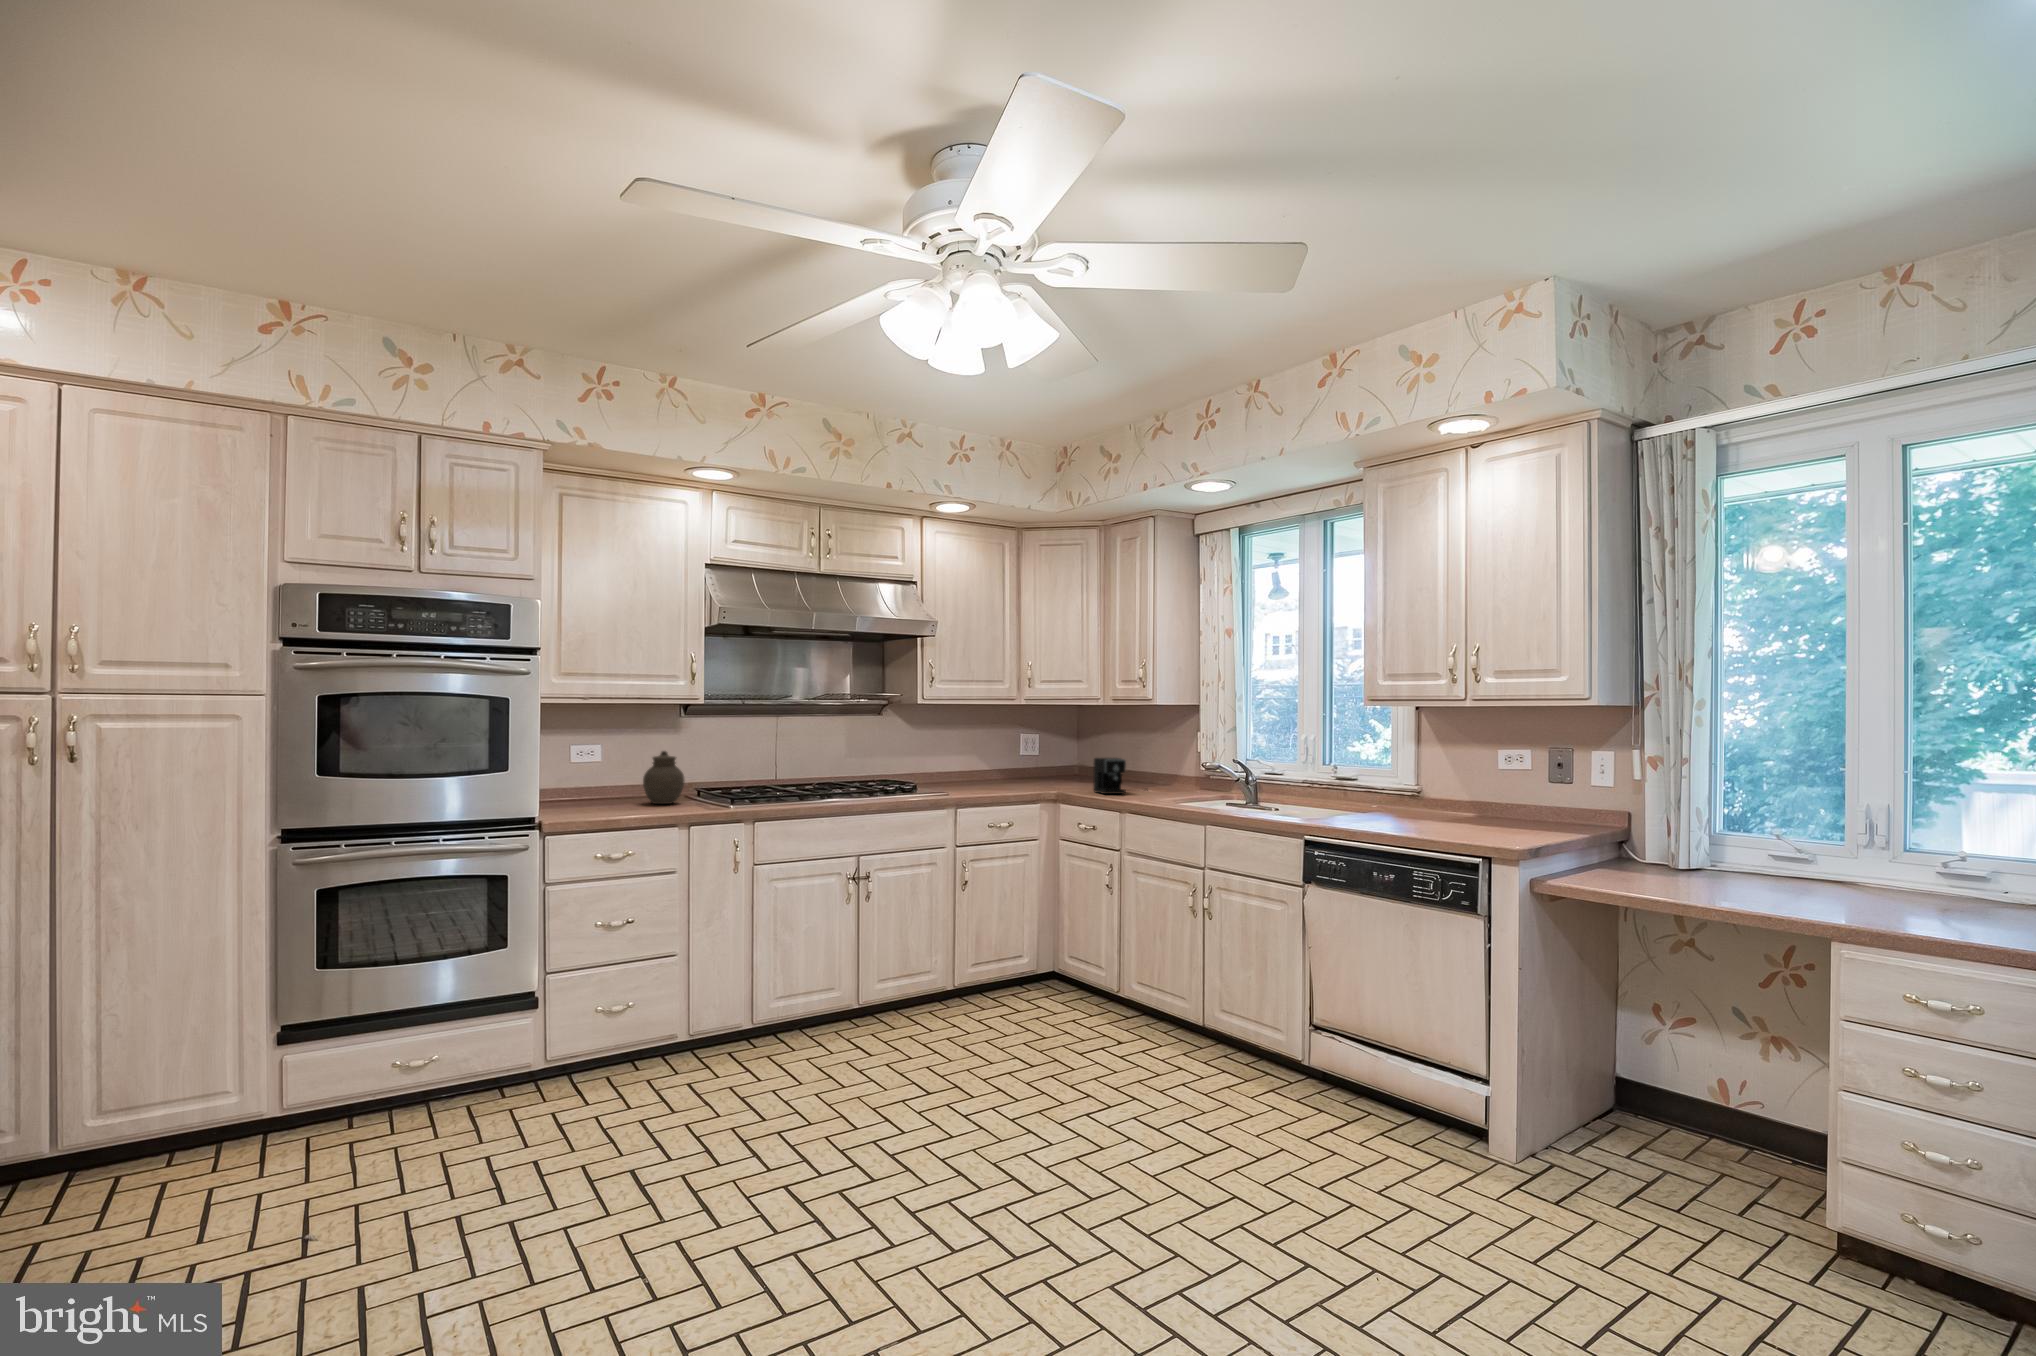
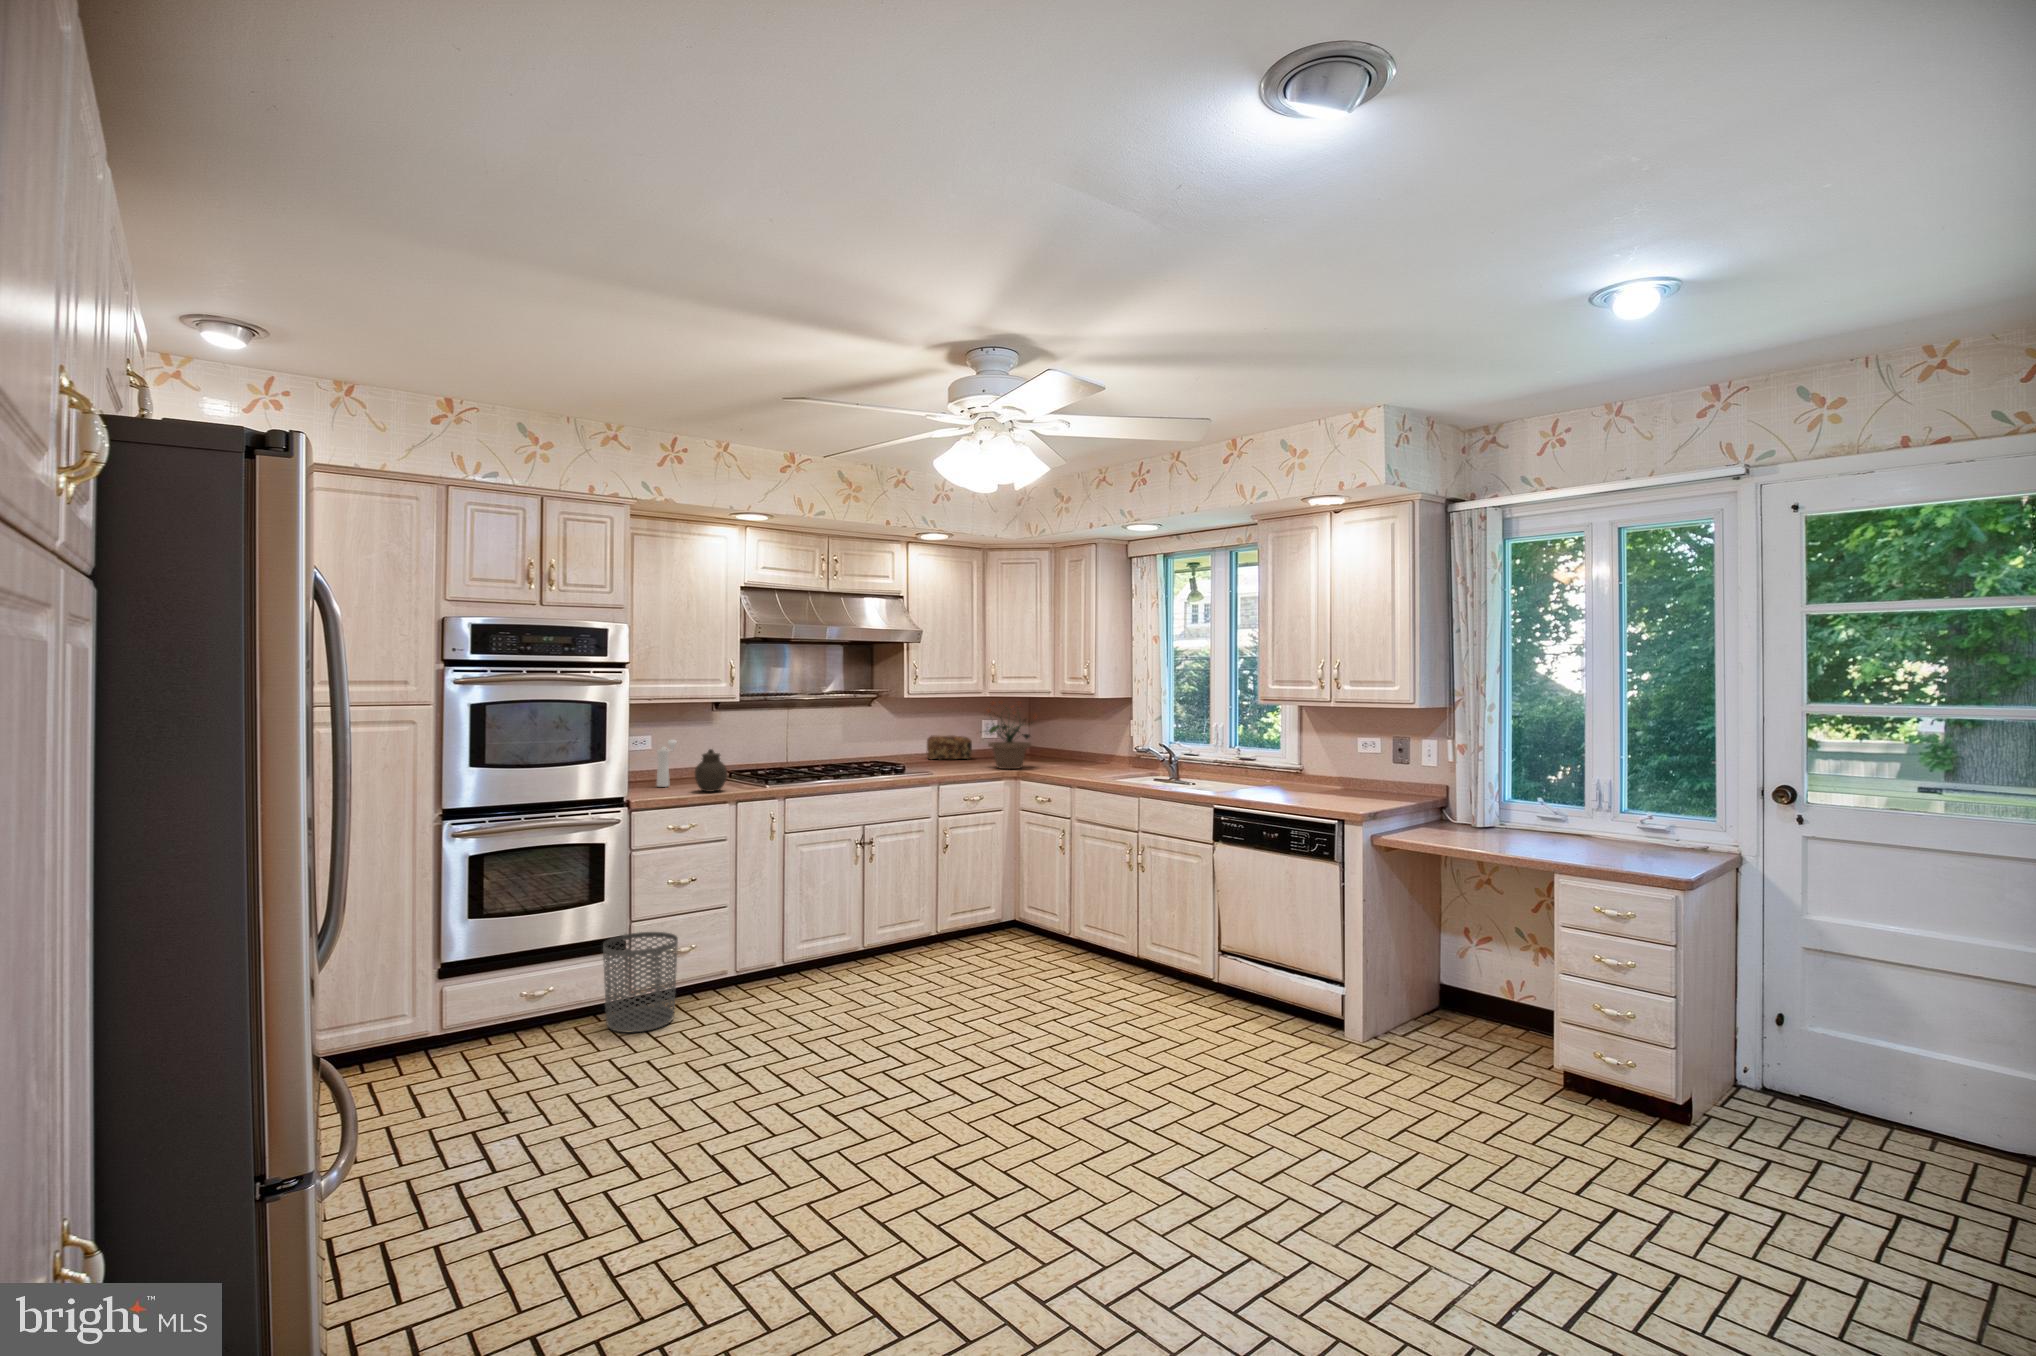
potted plant: none [1006,701,1084,786] -> present [988,702,1037,769]
pepper mill: none [601,740,631,798] -> present [657,740,676,787]
bread loaf: none [950,746,1004,775] -> present [927,735,972,760]
coffee maker: present [1093,758,1126,794] -> none [1048,746,1092,776]
waste bin: none [503,981,603,1115] -> present [603,932,678,1032]

